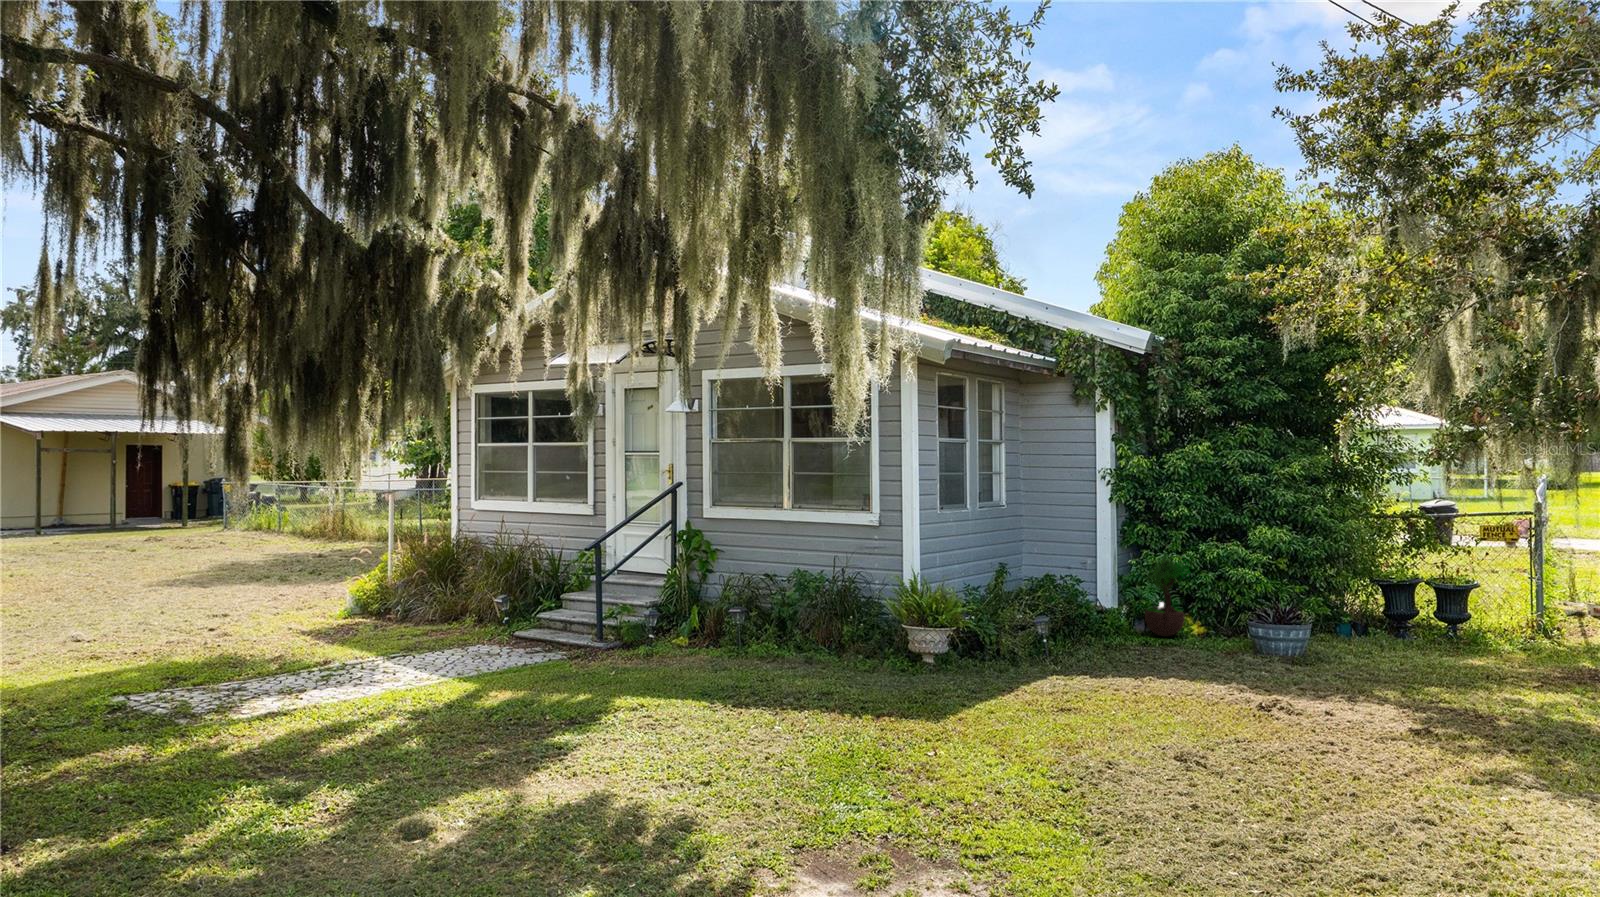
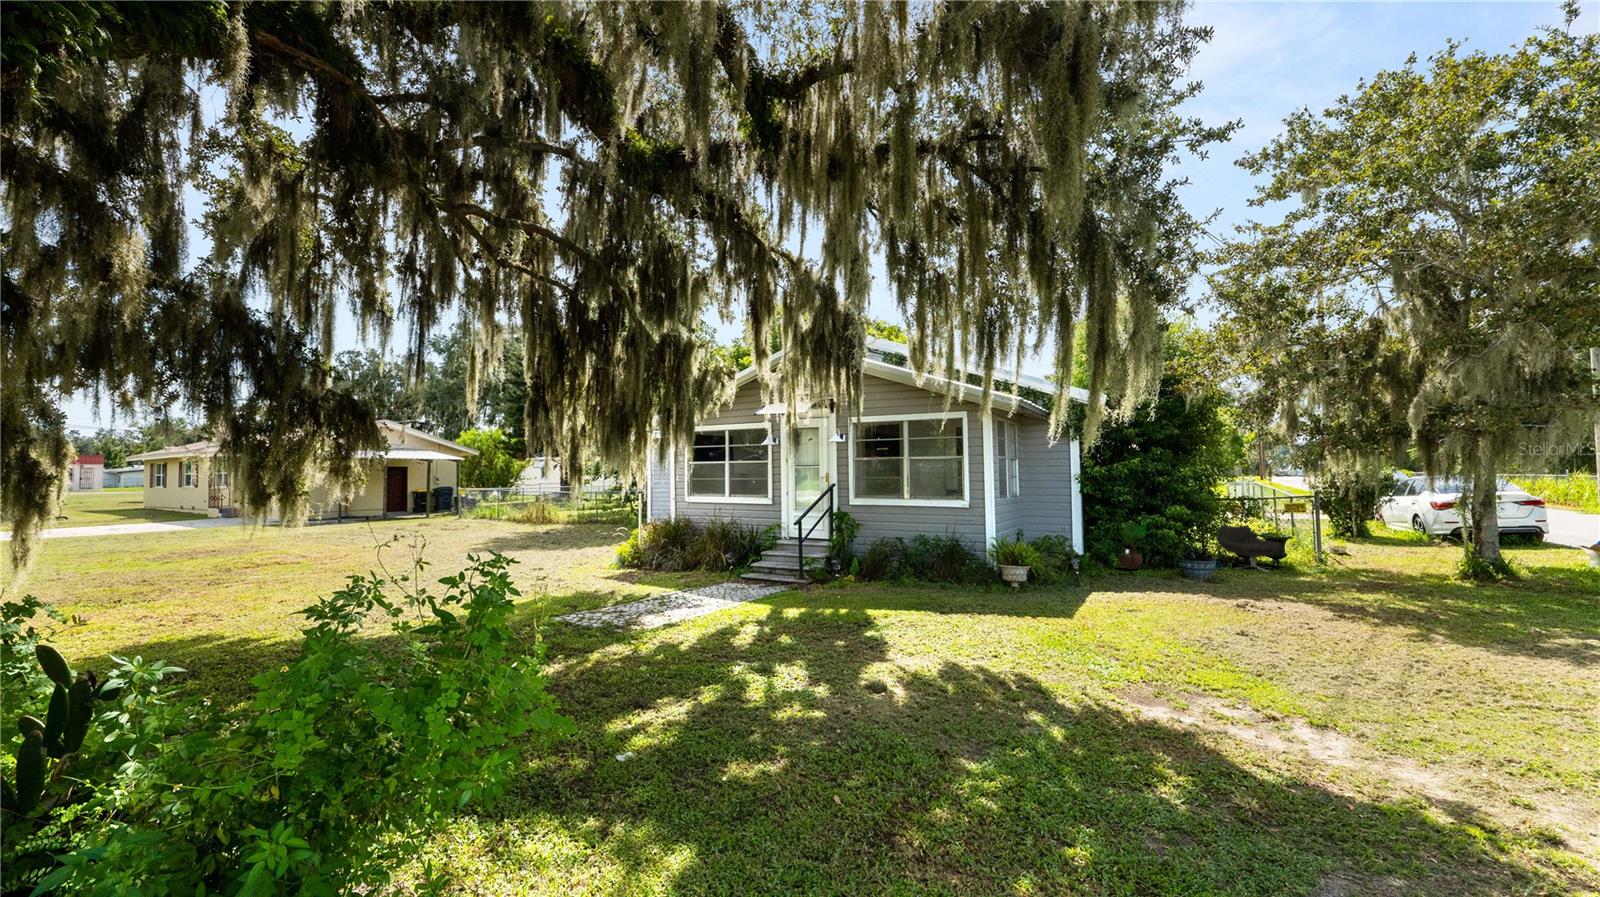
lounge chair: none [1326,565,1432,646] -> present [1217,526,1283,571]

